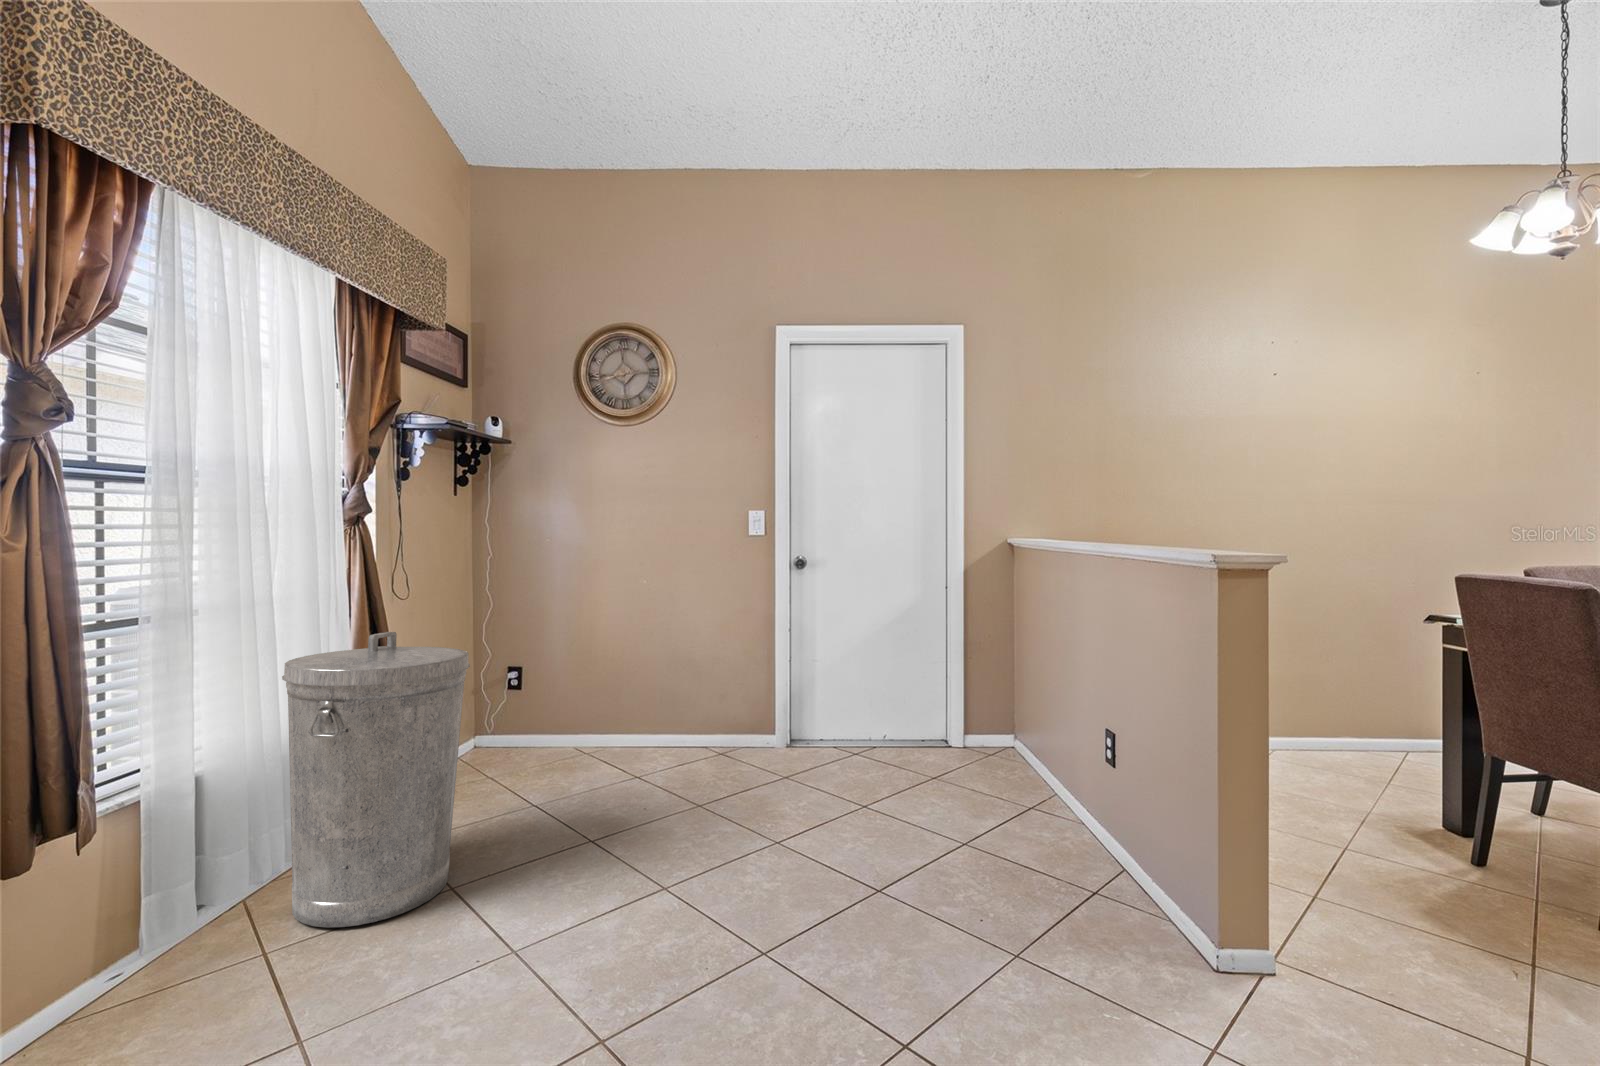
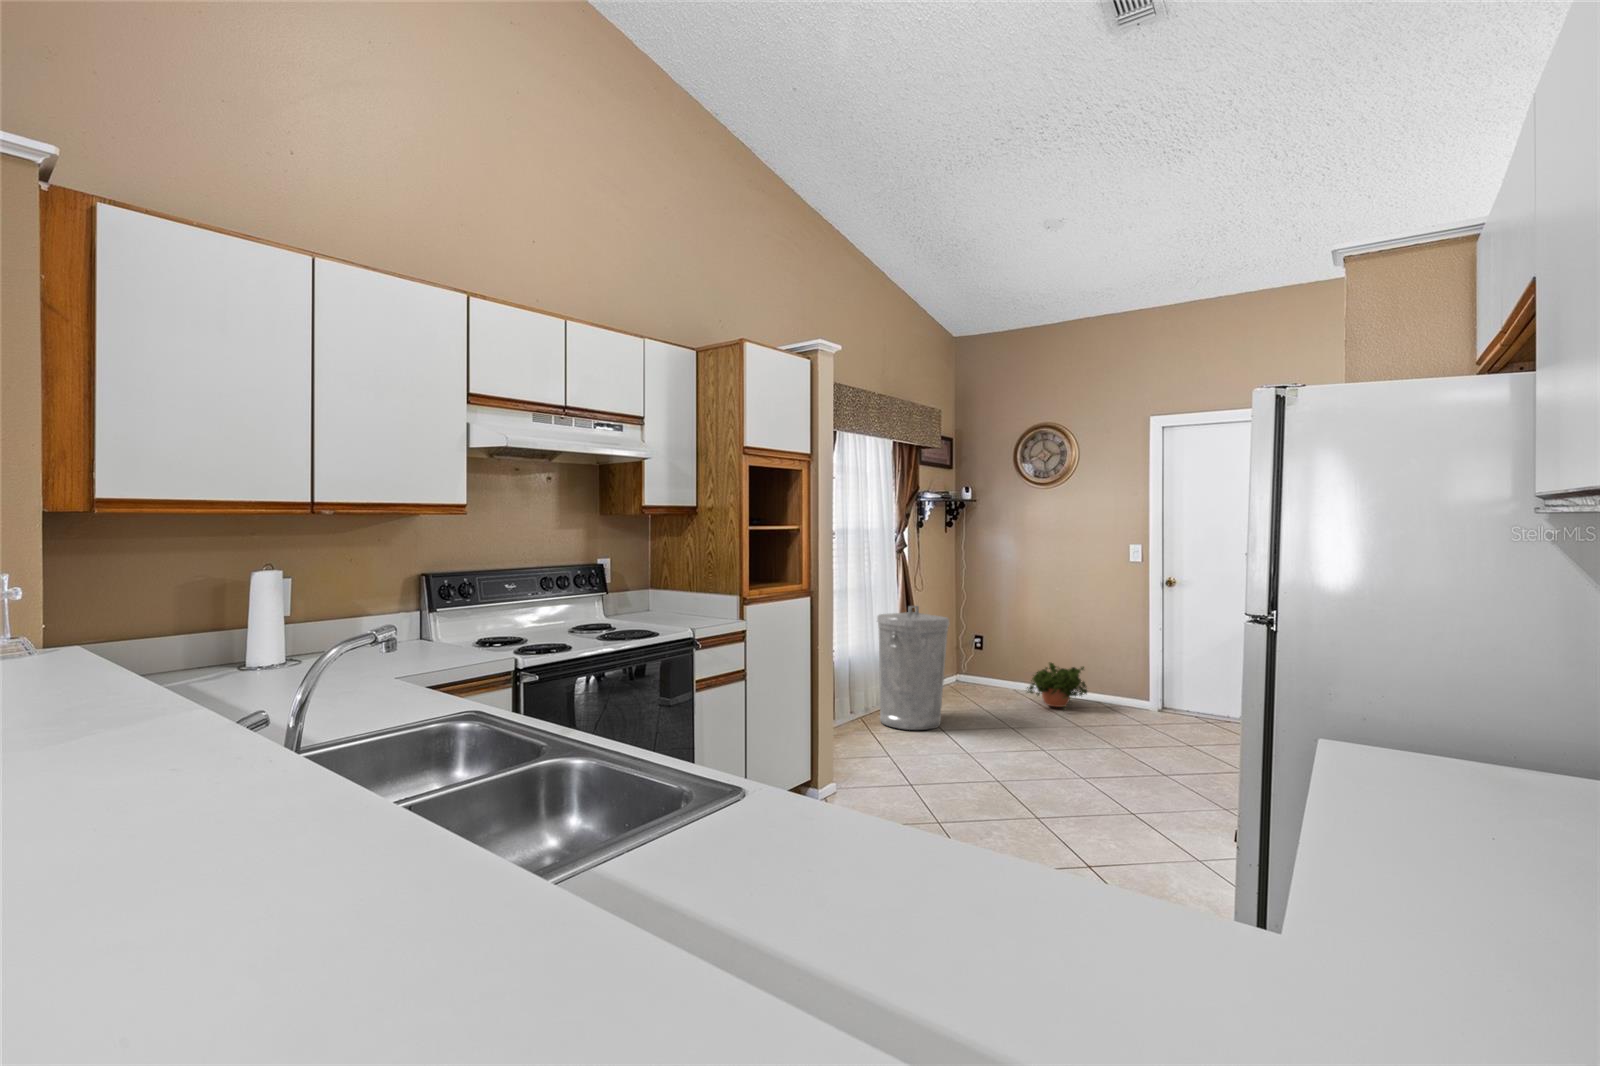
potted plant: none [604,698,702,782] -> present [1027,663,1087,707]

